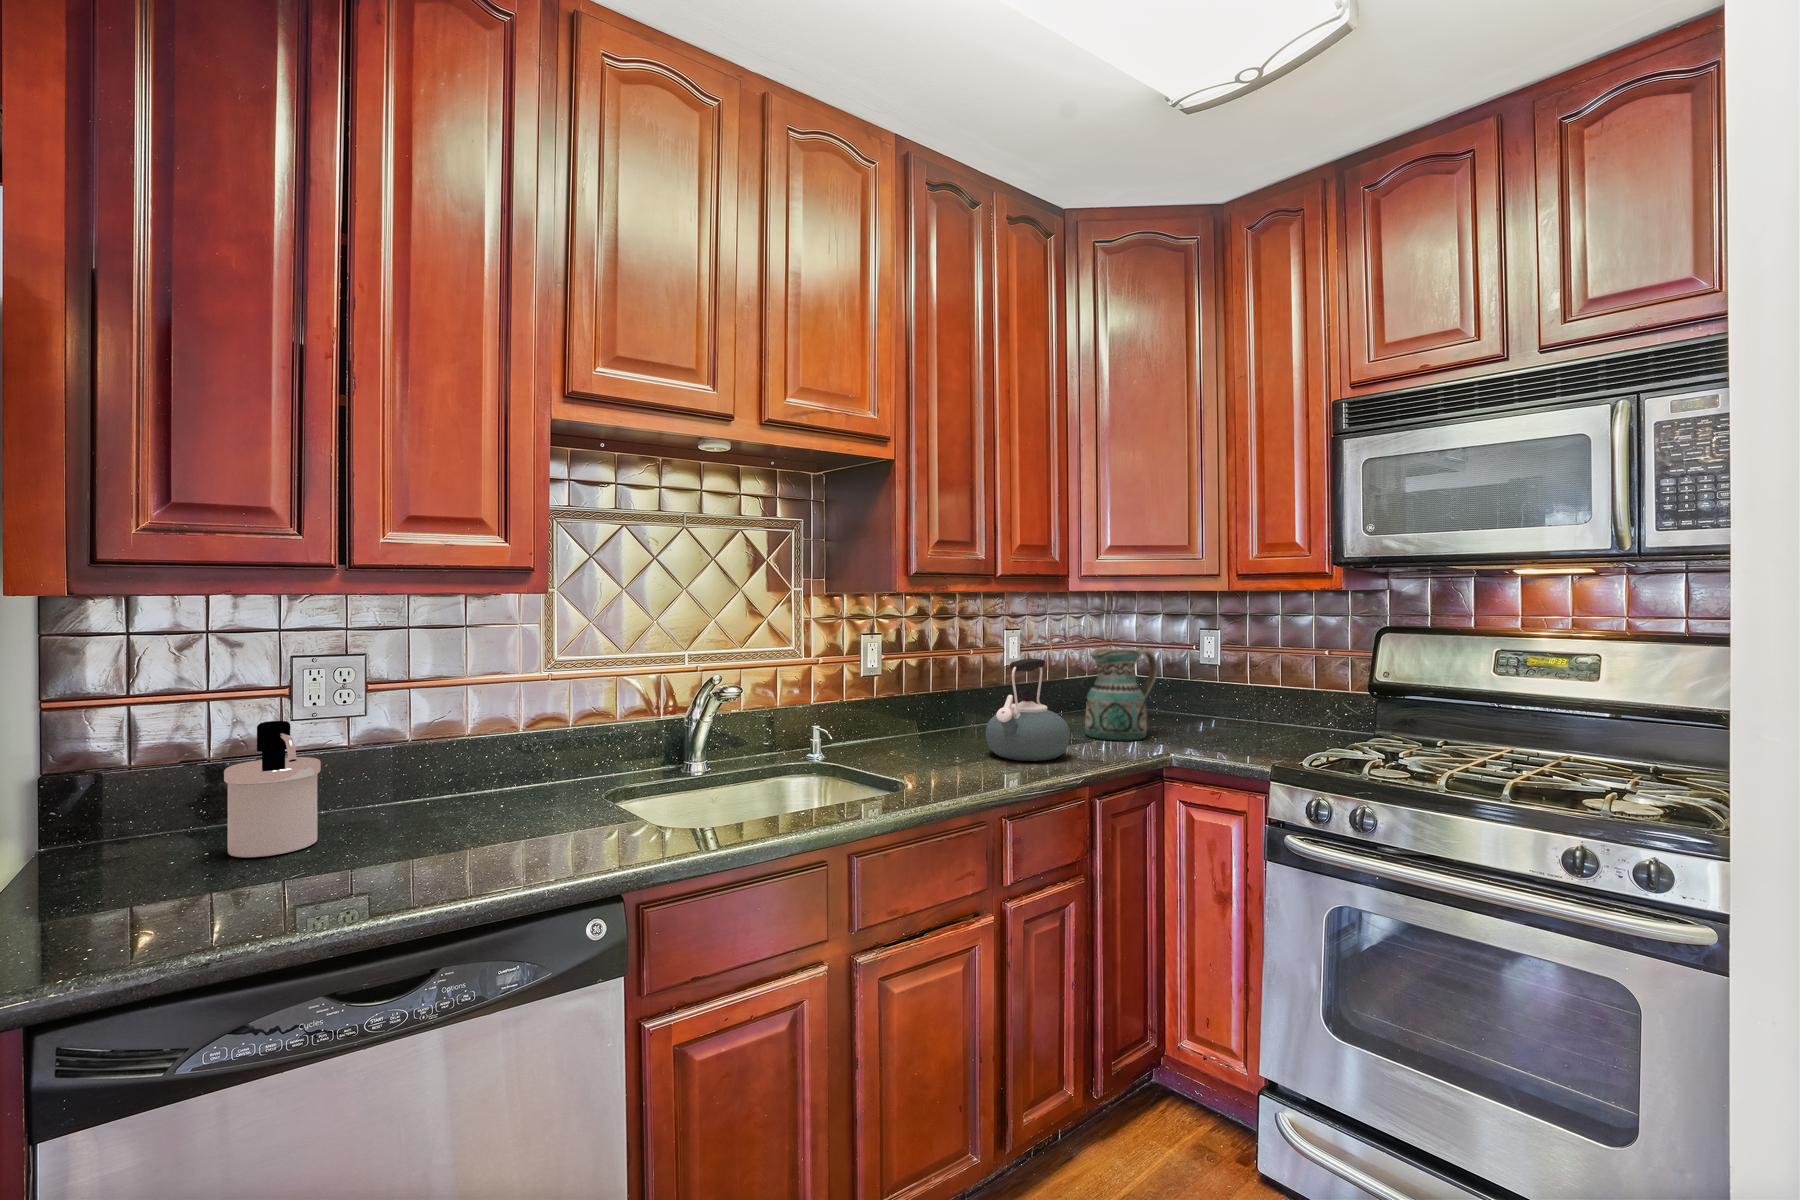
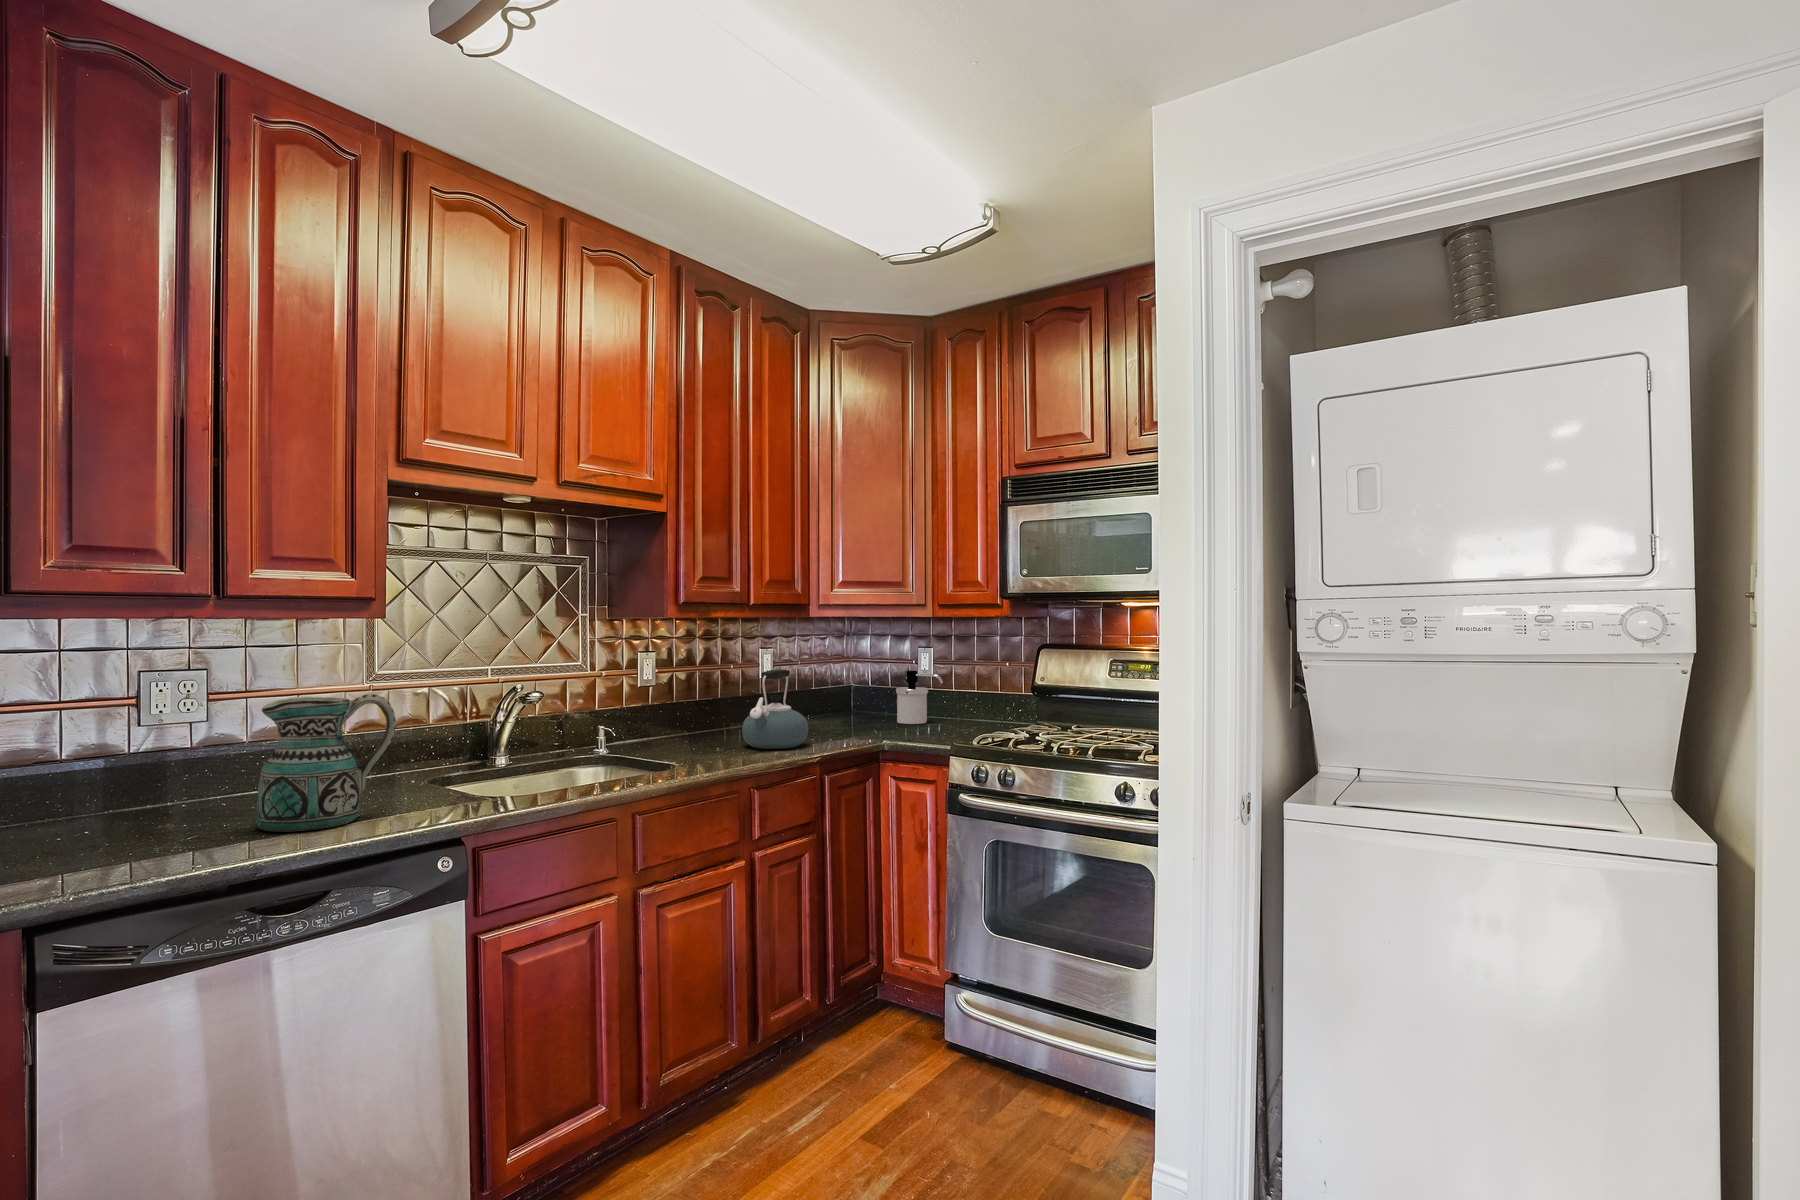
ceramic pitcher: present [1085,647,1157,740] -> present [257,694,396,832]
soap dispenser: present [224,721,321,857] -> present [896,670,943,724]

